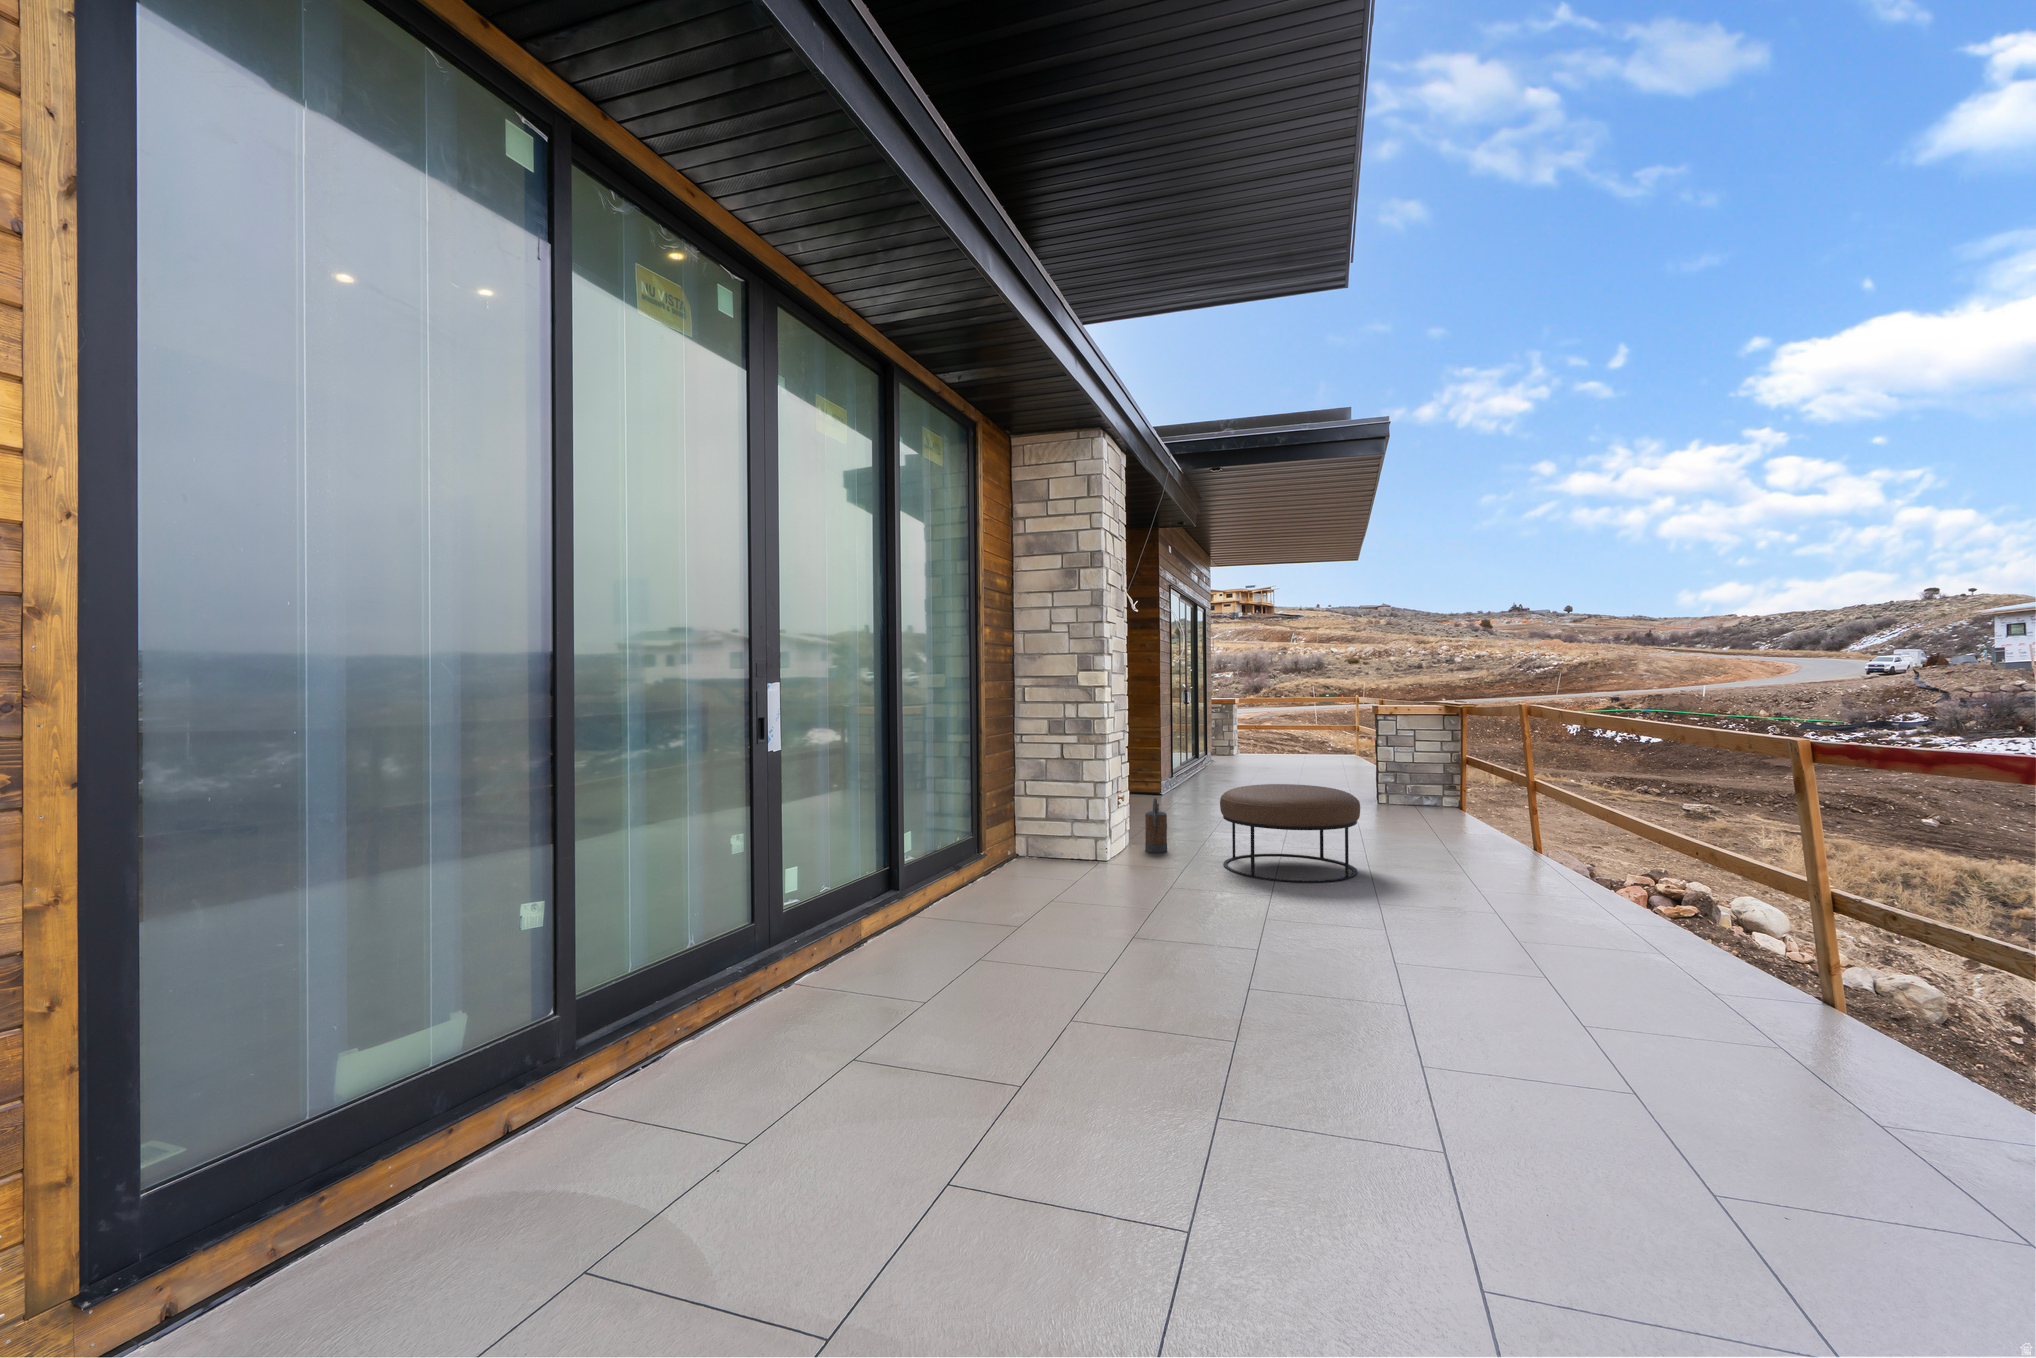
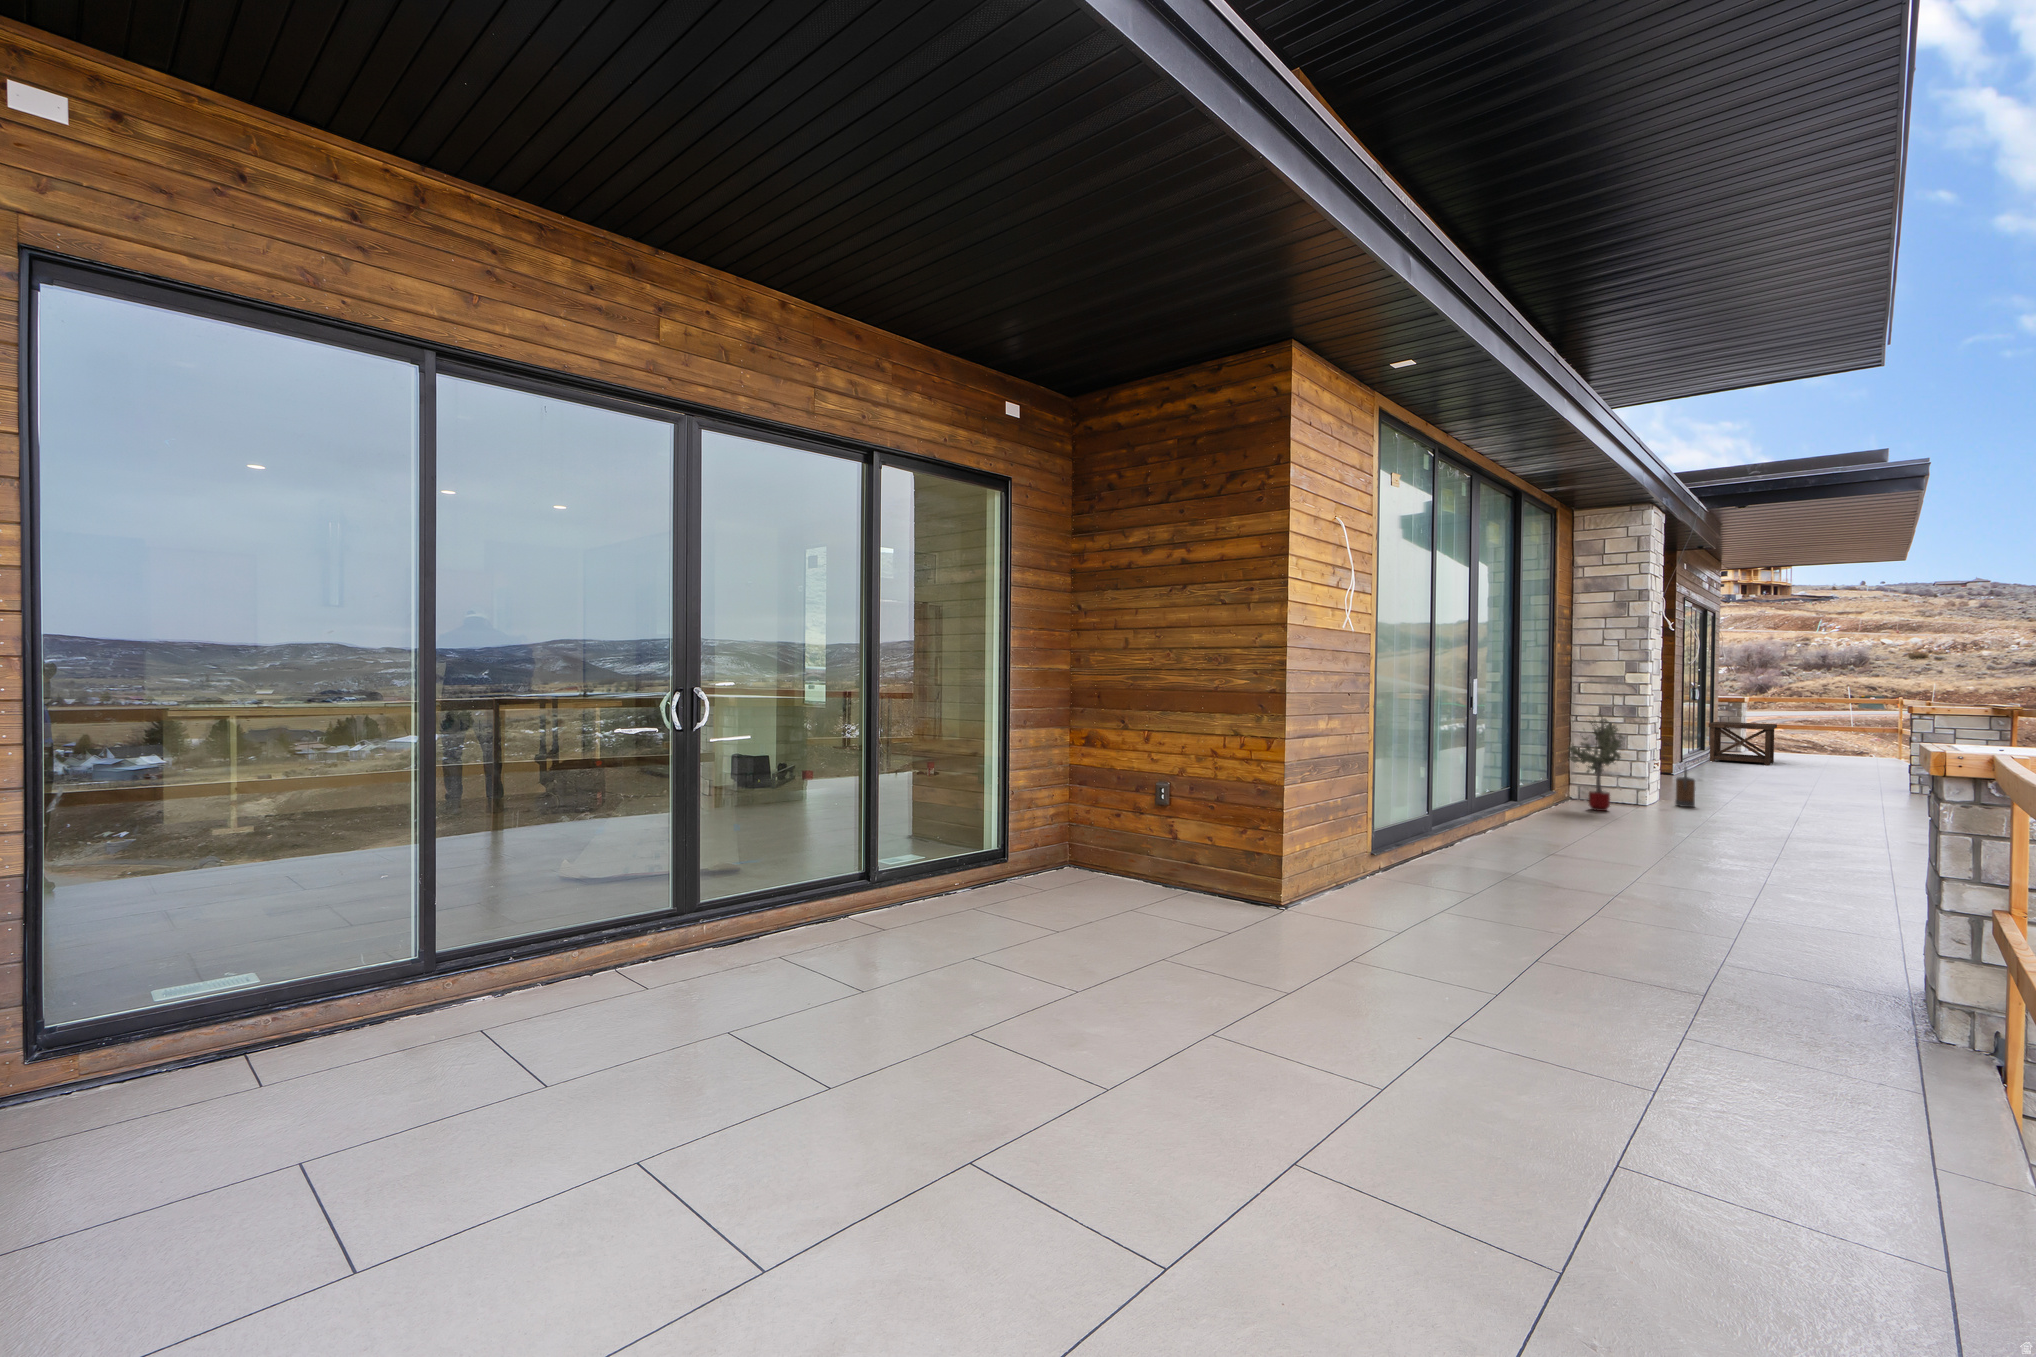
side table: none [1201,726,1260,770] -> present [1709,722,1777,765]
potted tree: none [998,730,1076,876] -> present [1568,714,1623,811]
ottoman: present [1220,784,1360,883] -> none [1746,761,1875,830]

